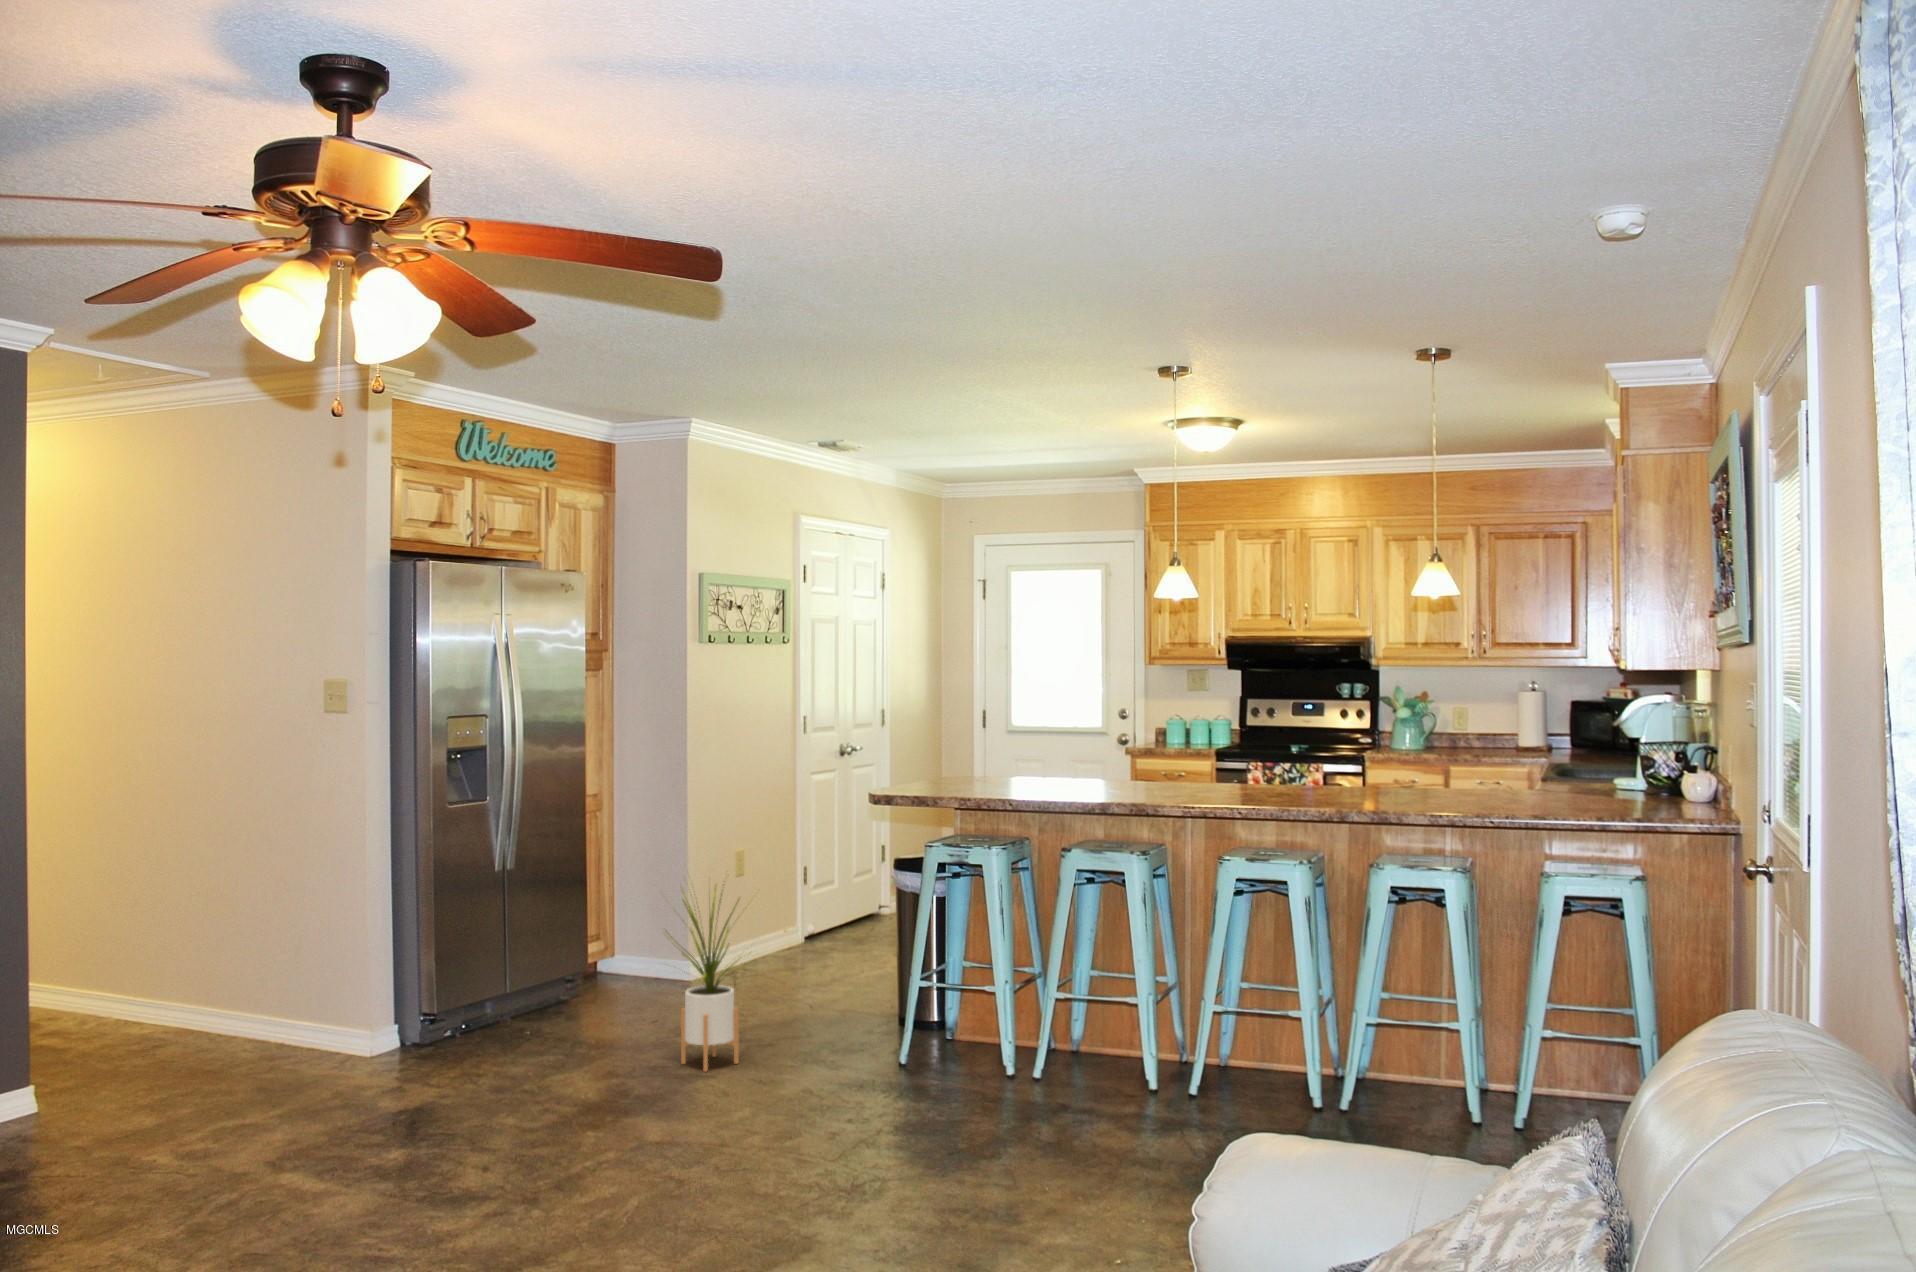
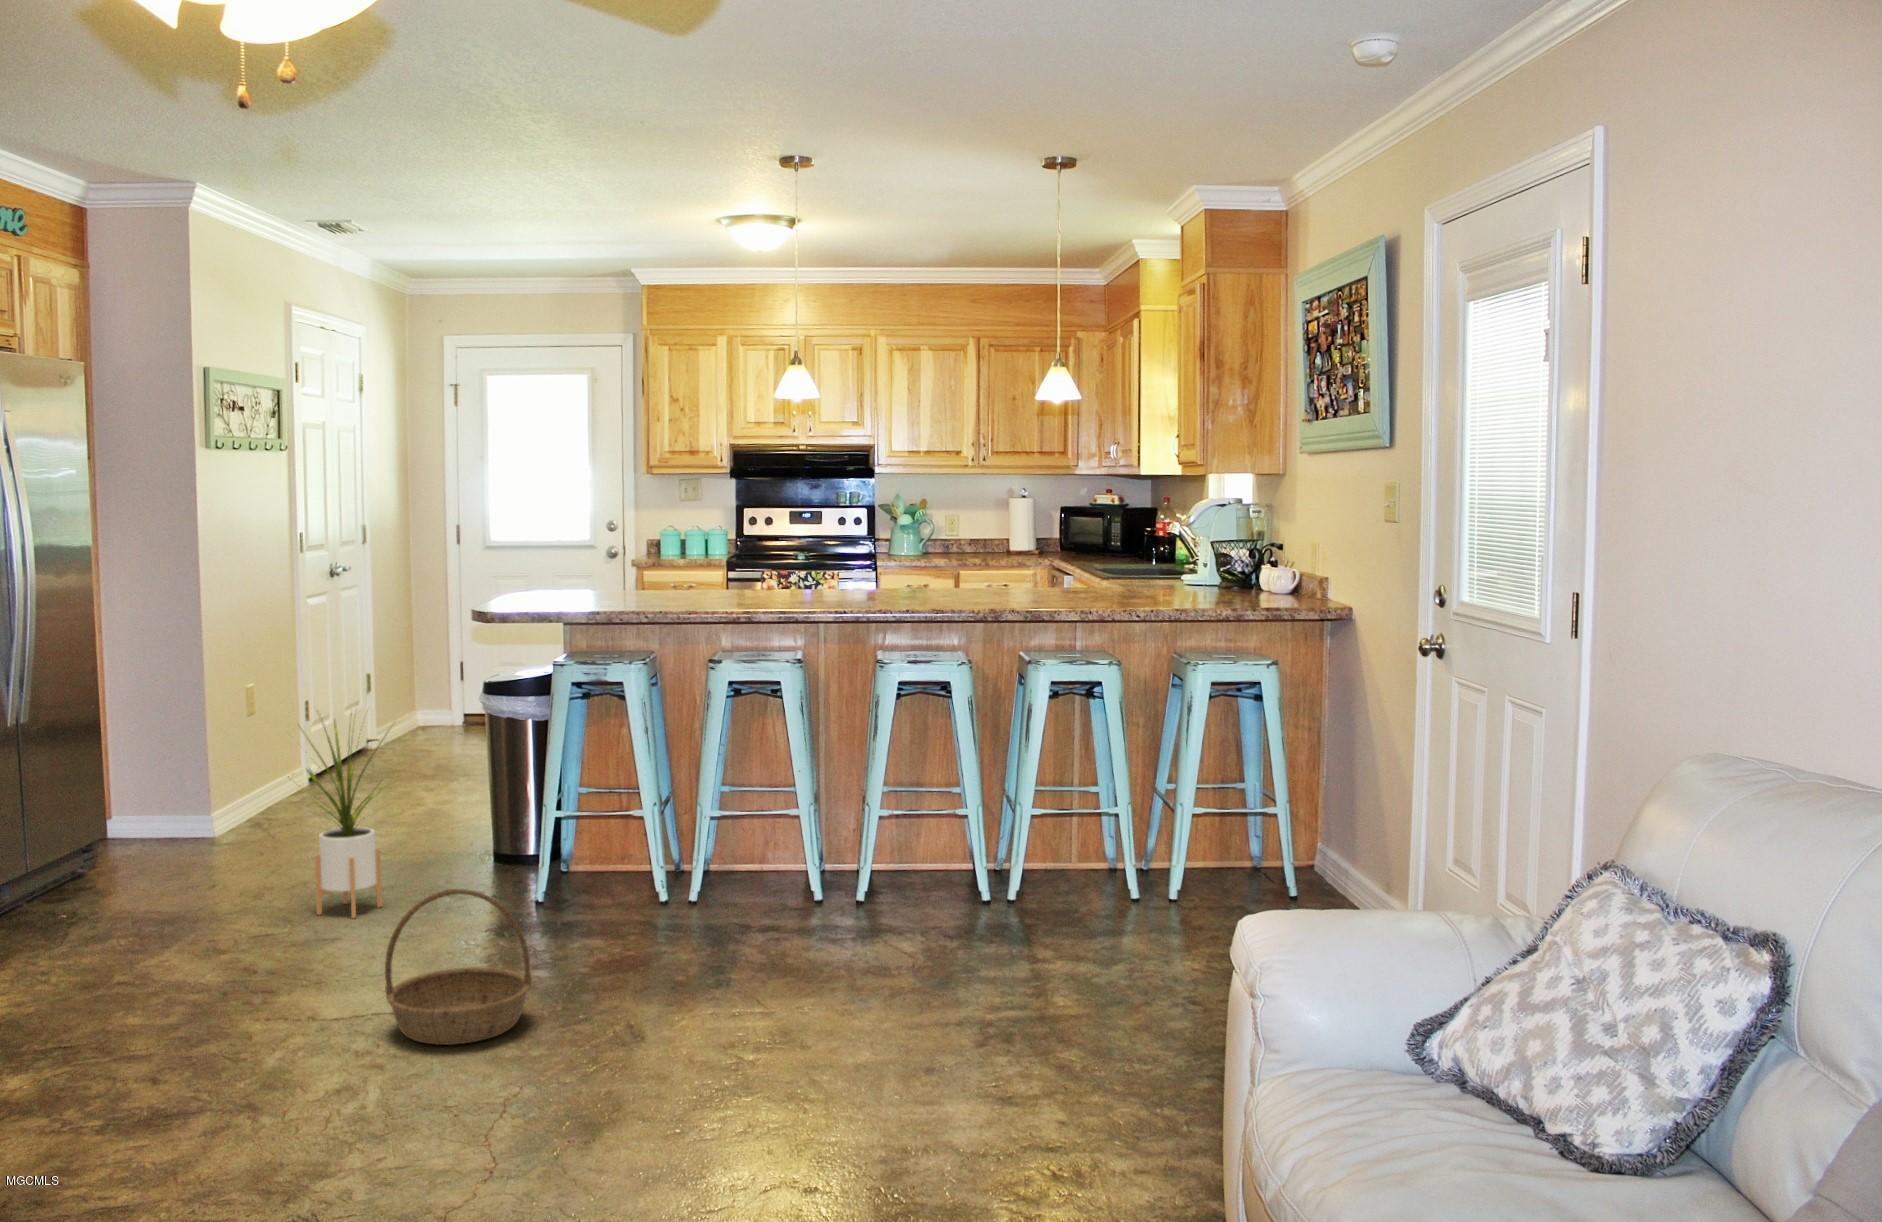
basket: none [604,1060,740,1217] -> present [385,889,532,1045]

